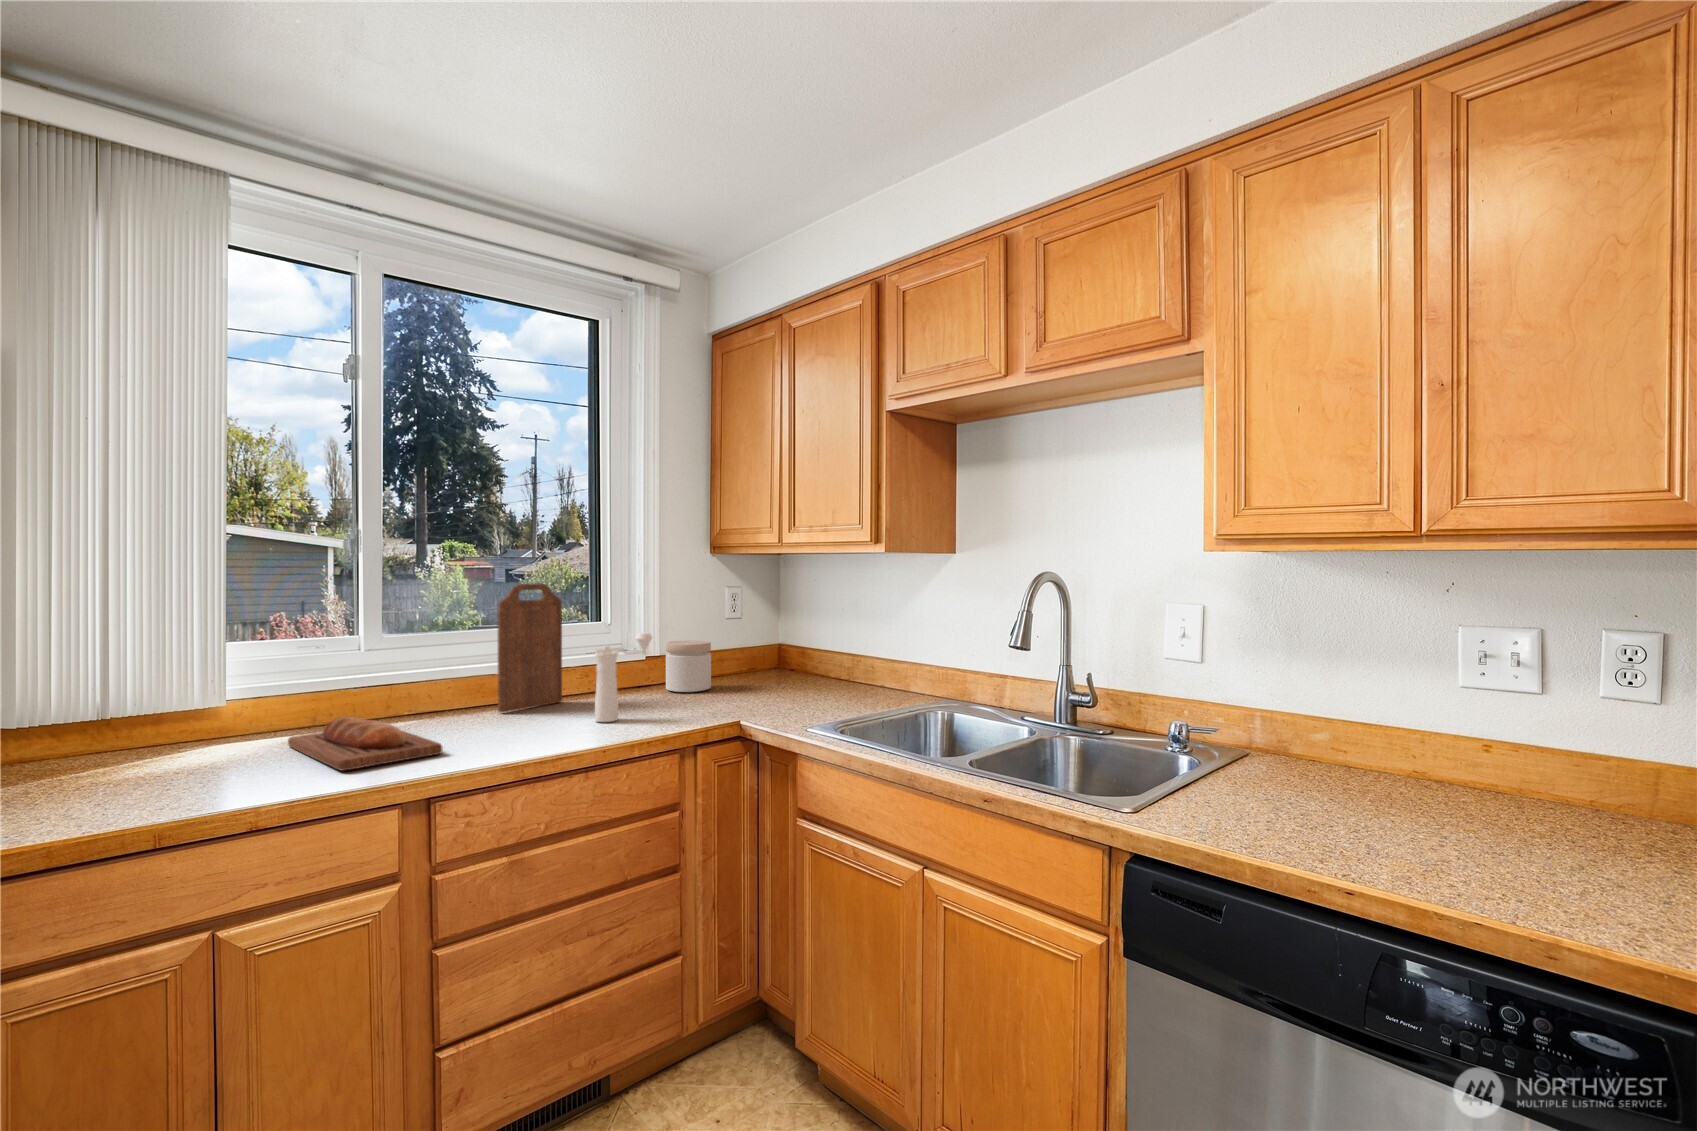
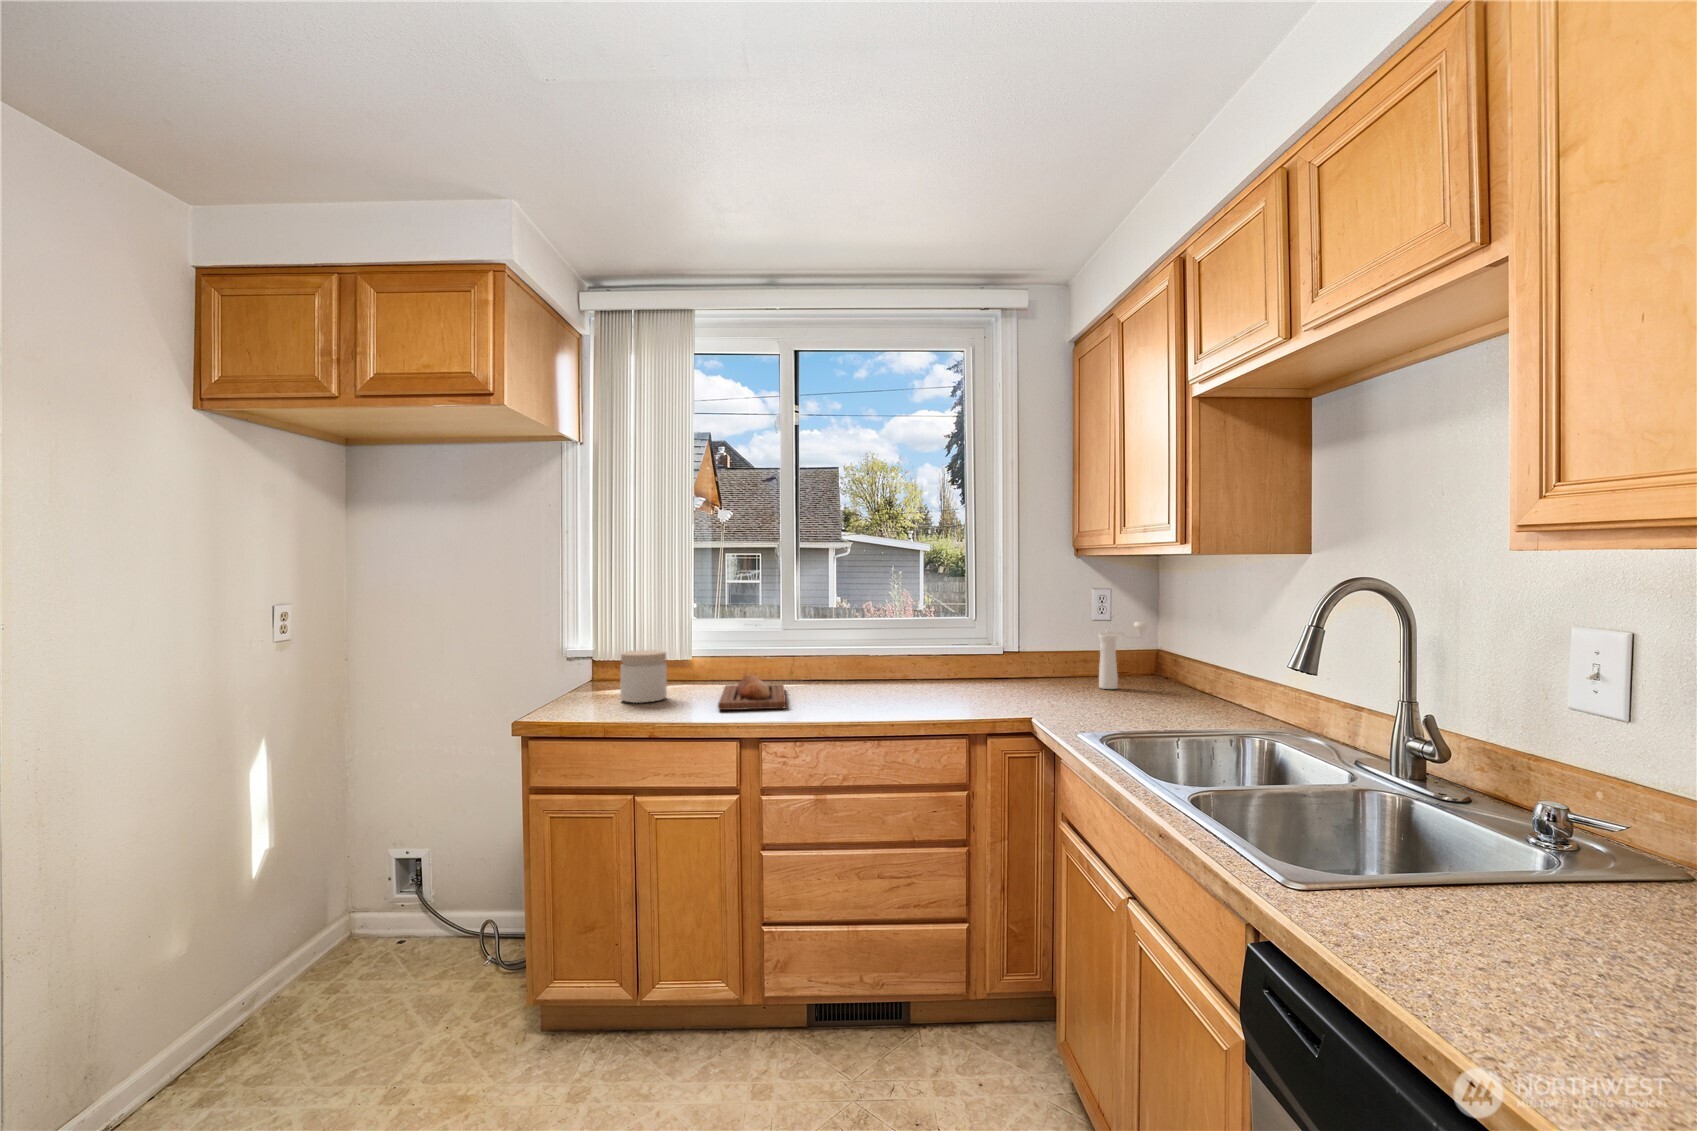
cutting board: present [497,584,562,713] -> none [867,585,923,686]
pepper mill: present [595,633,652,722] -> present [1098,622,1148,689]
jar: present [666,641,711,692] -> present [620,650,667,703]

